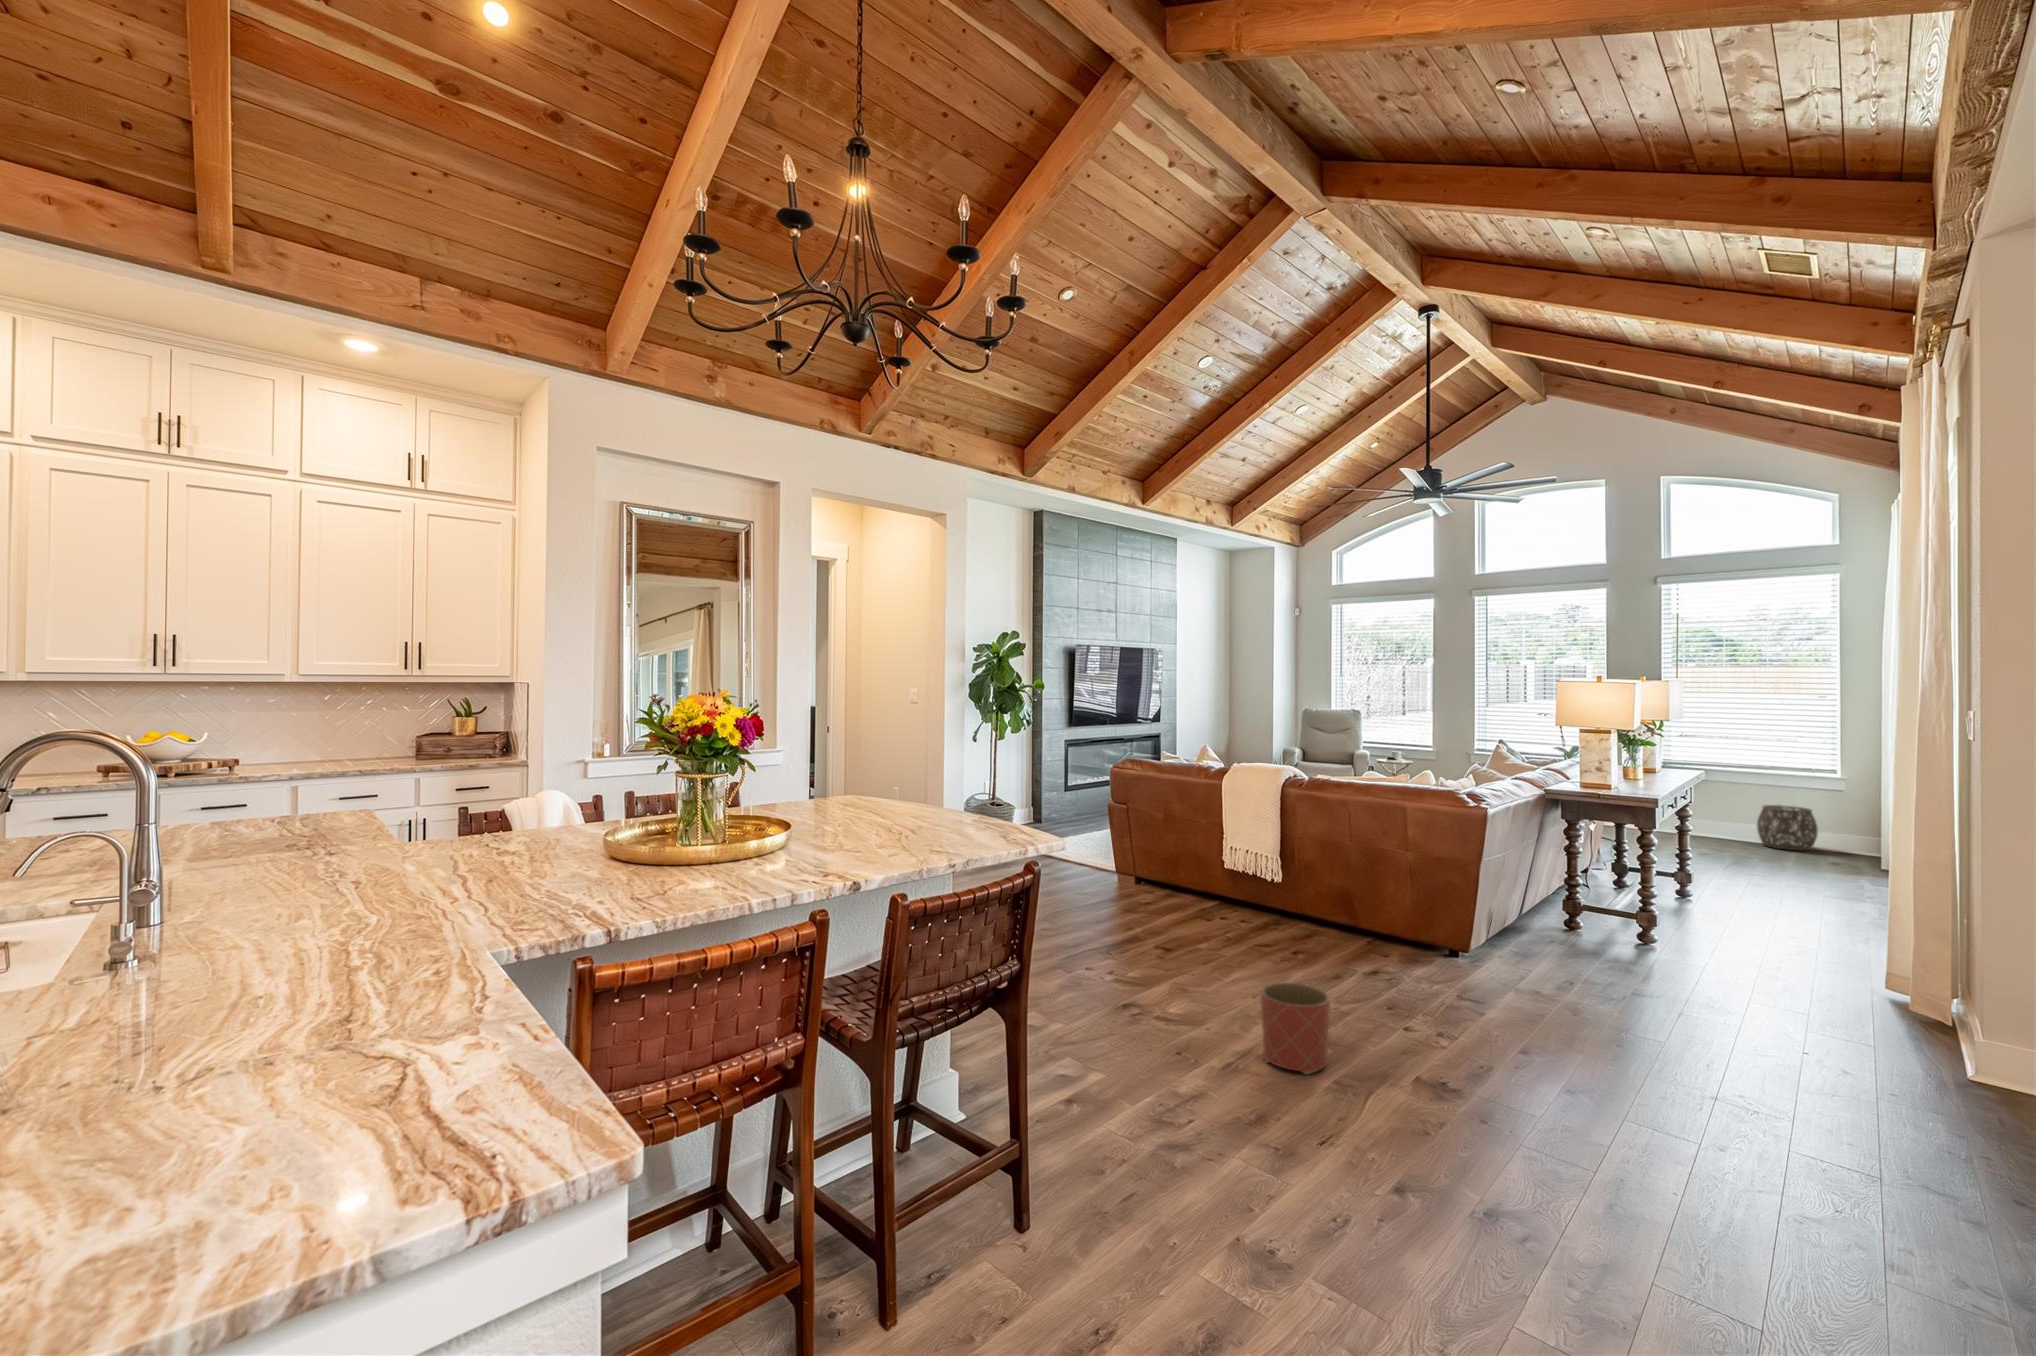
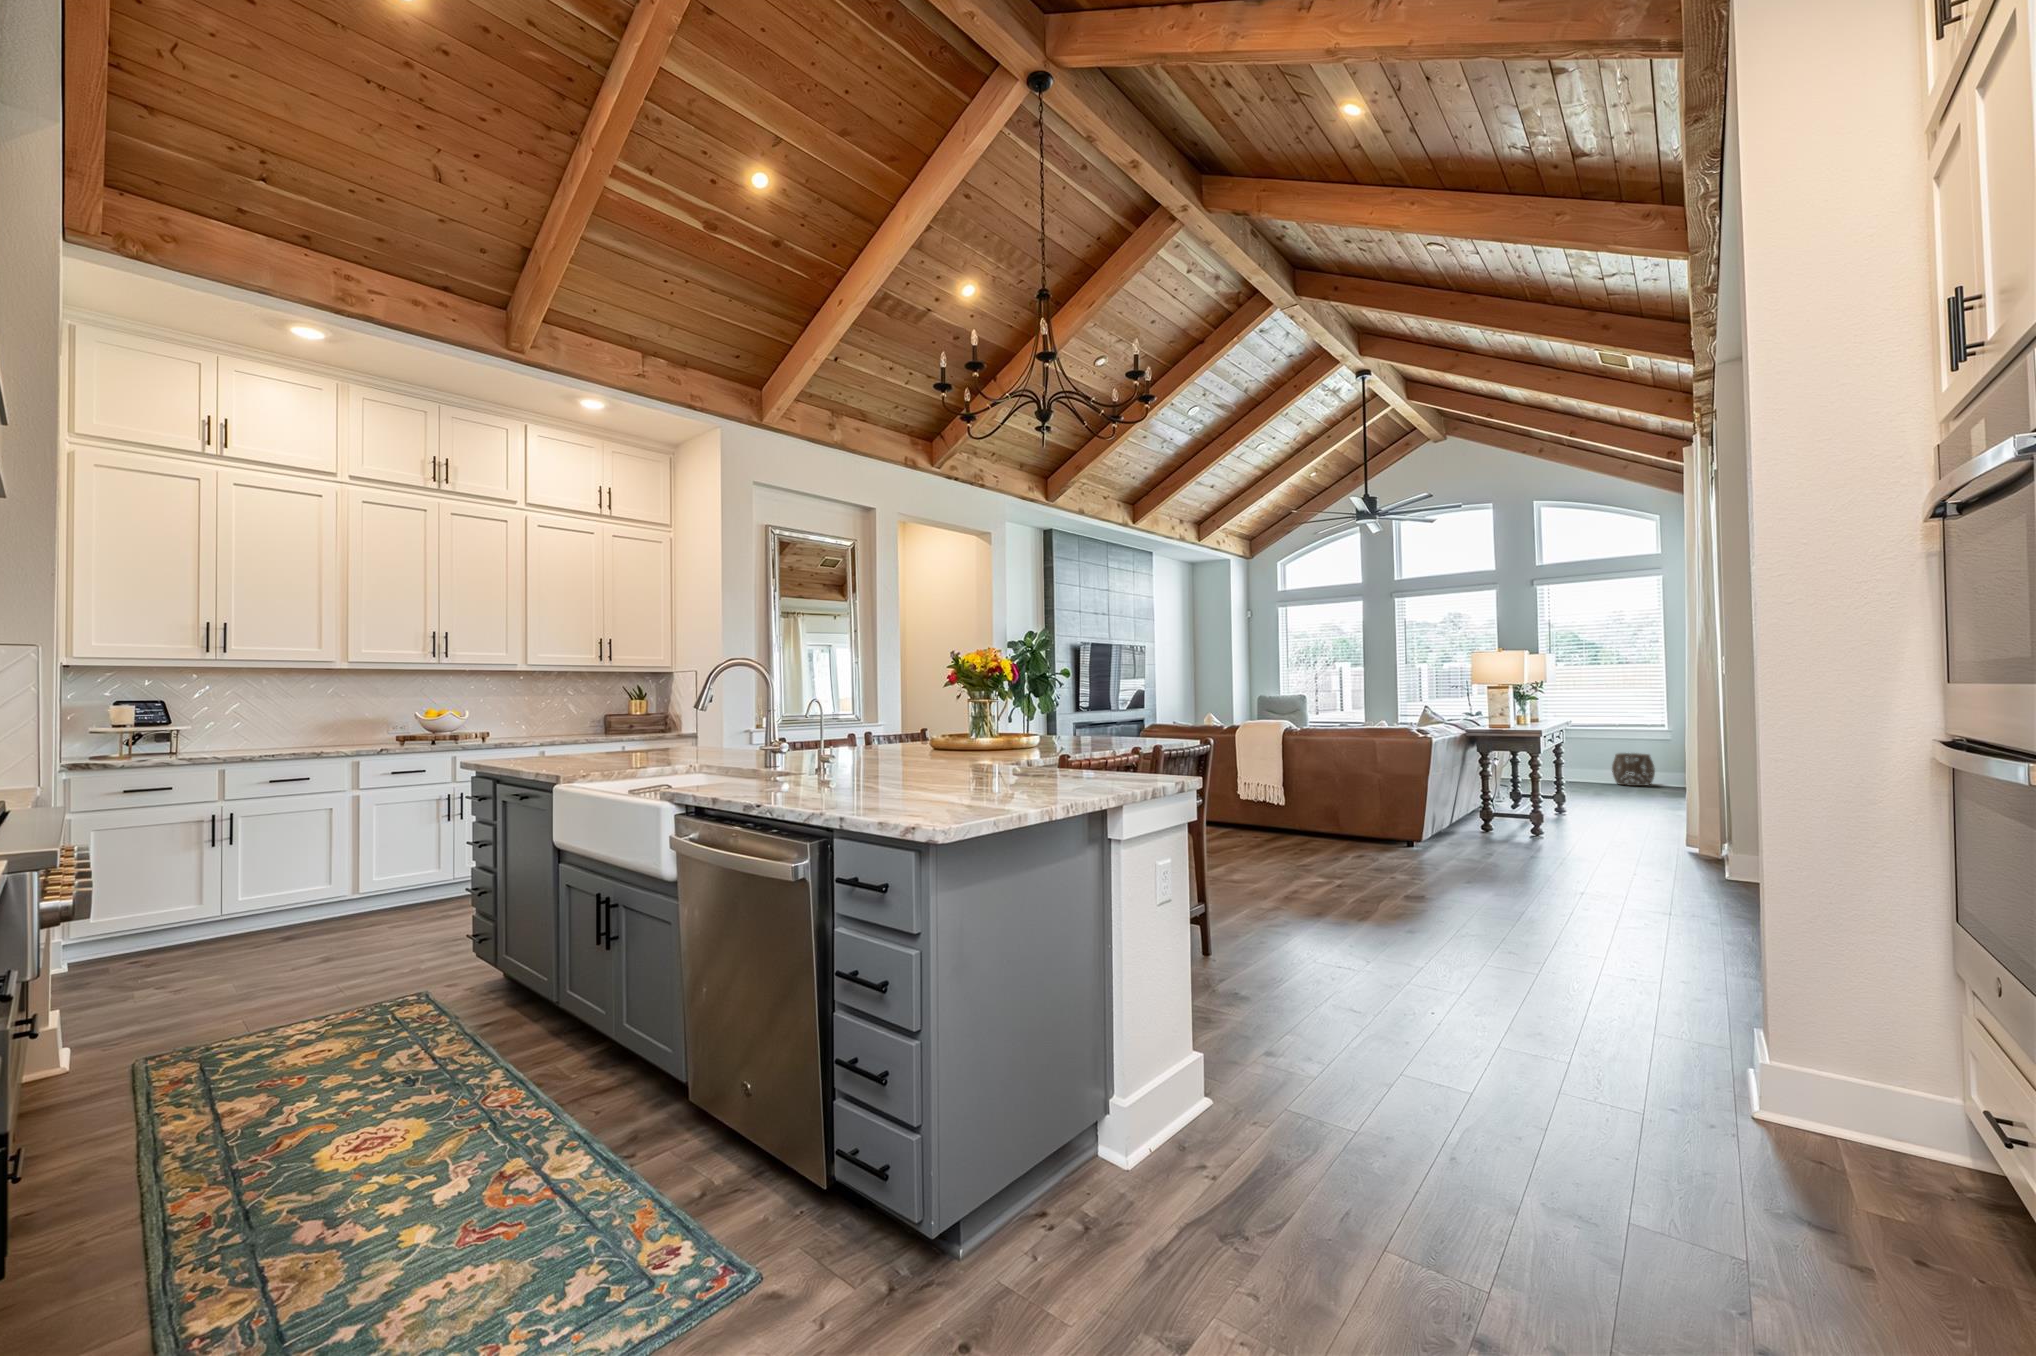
planter: present [1261,983,1330,1075] -> none [1299,847,1345,901]

